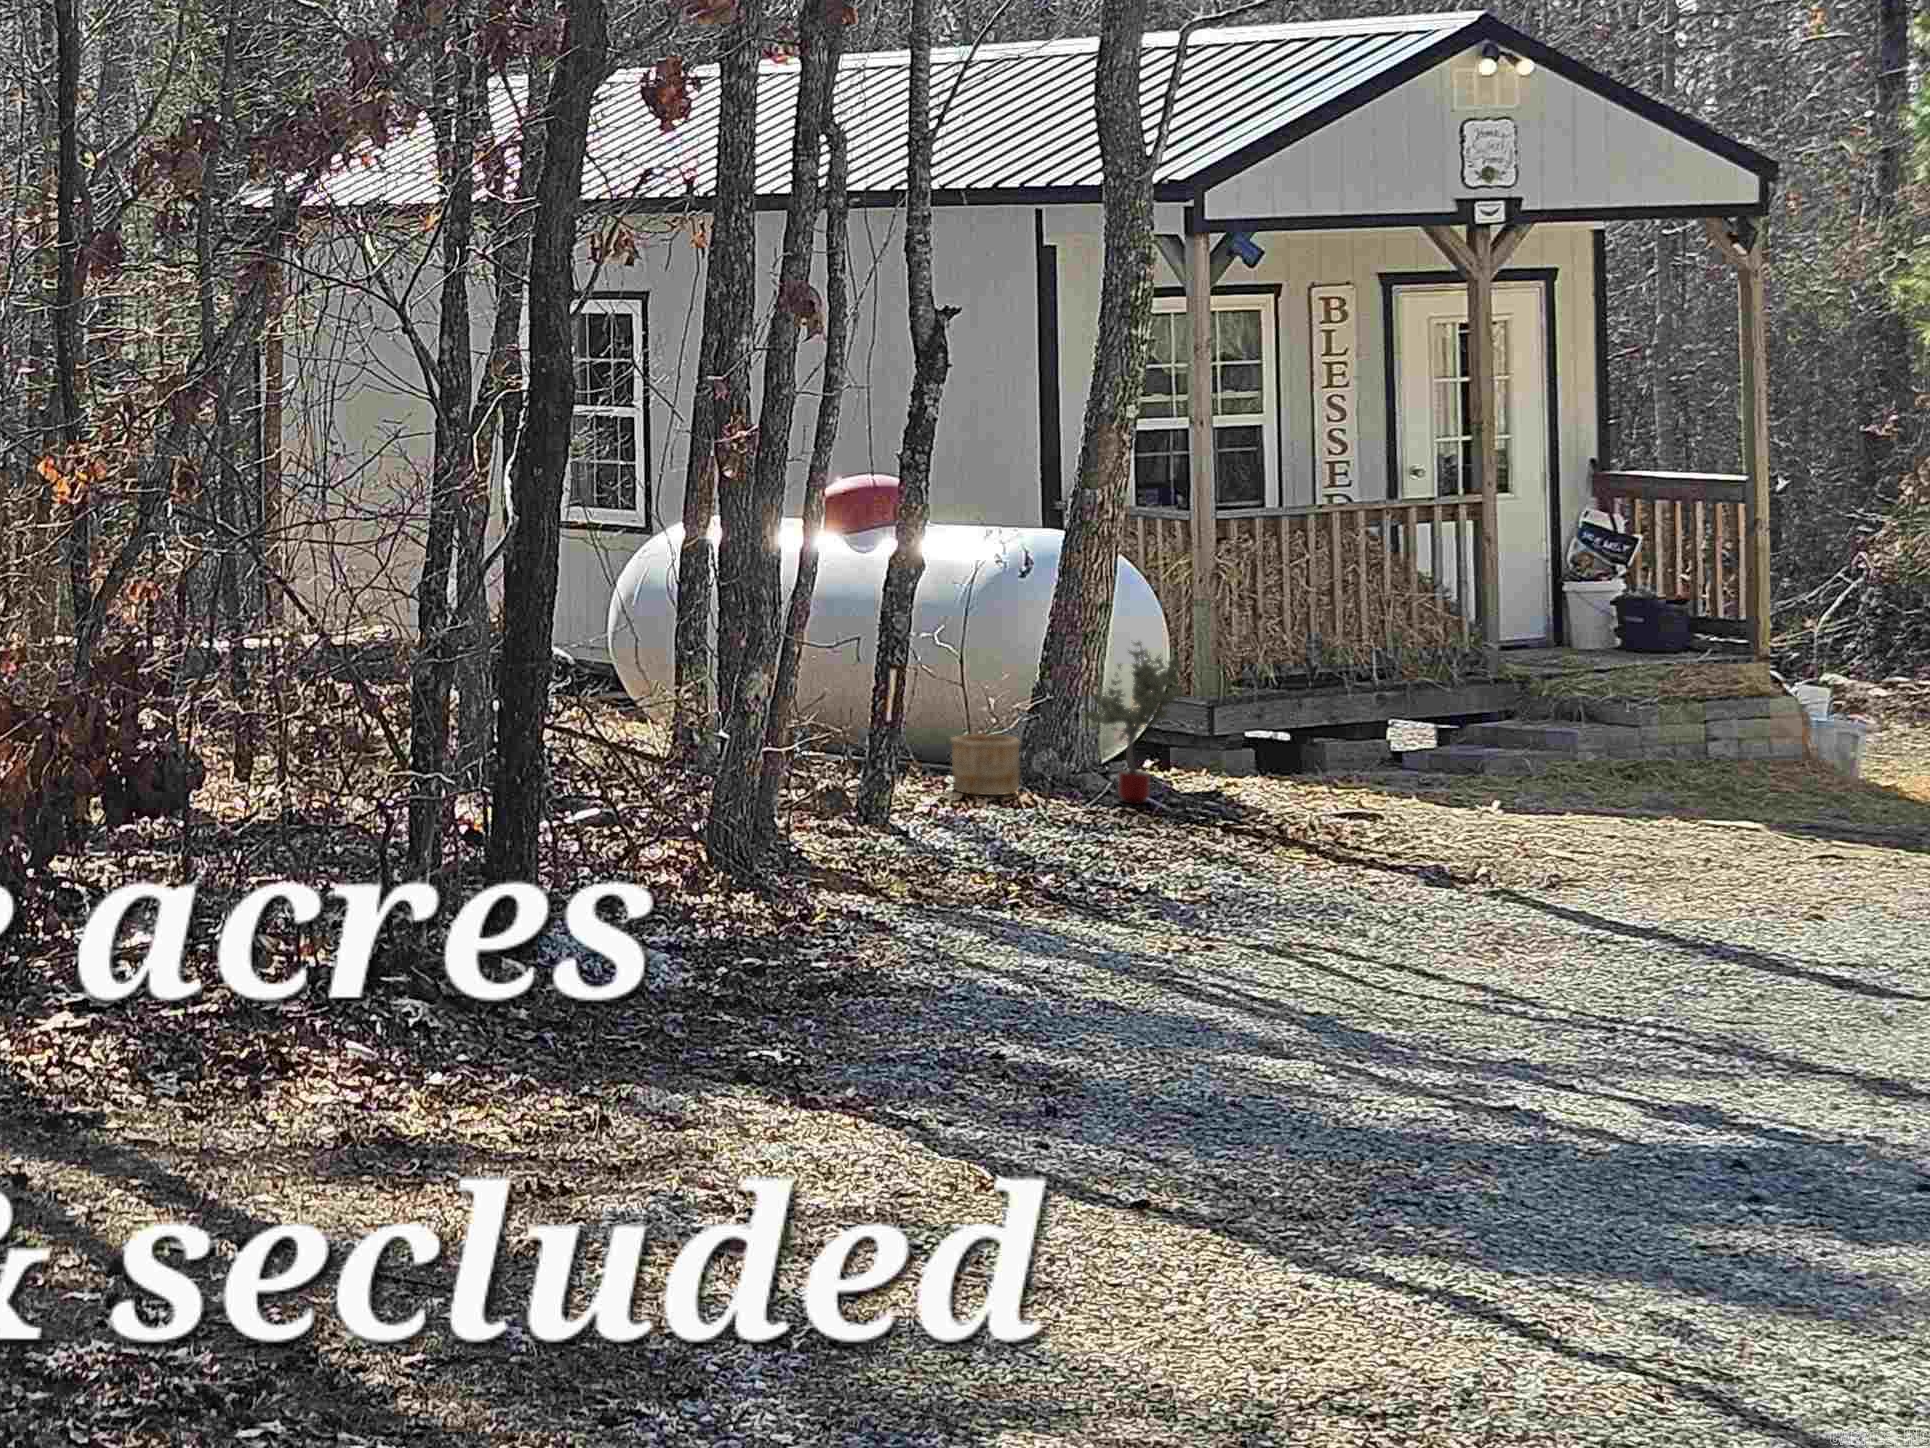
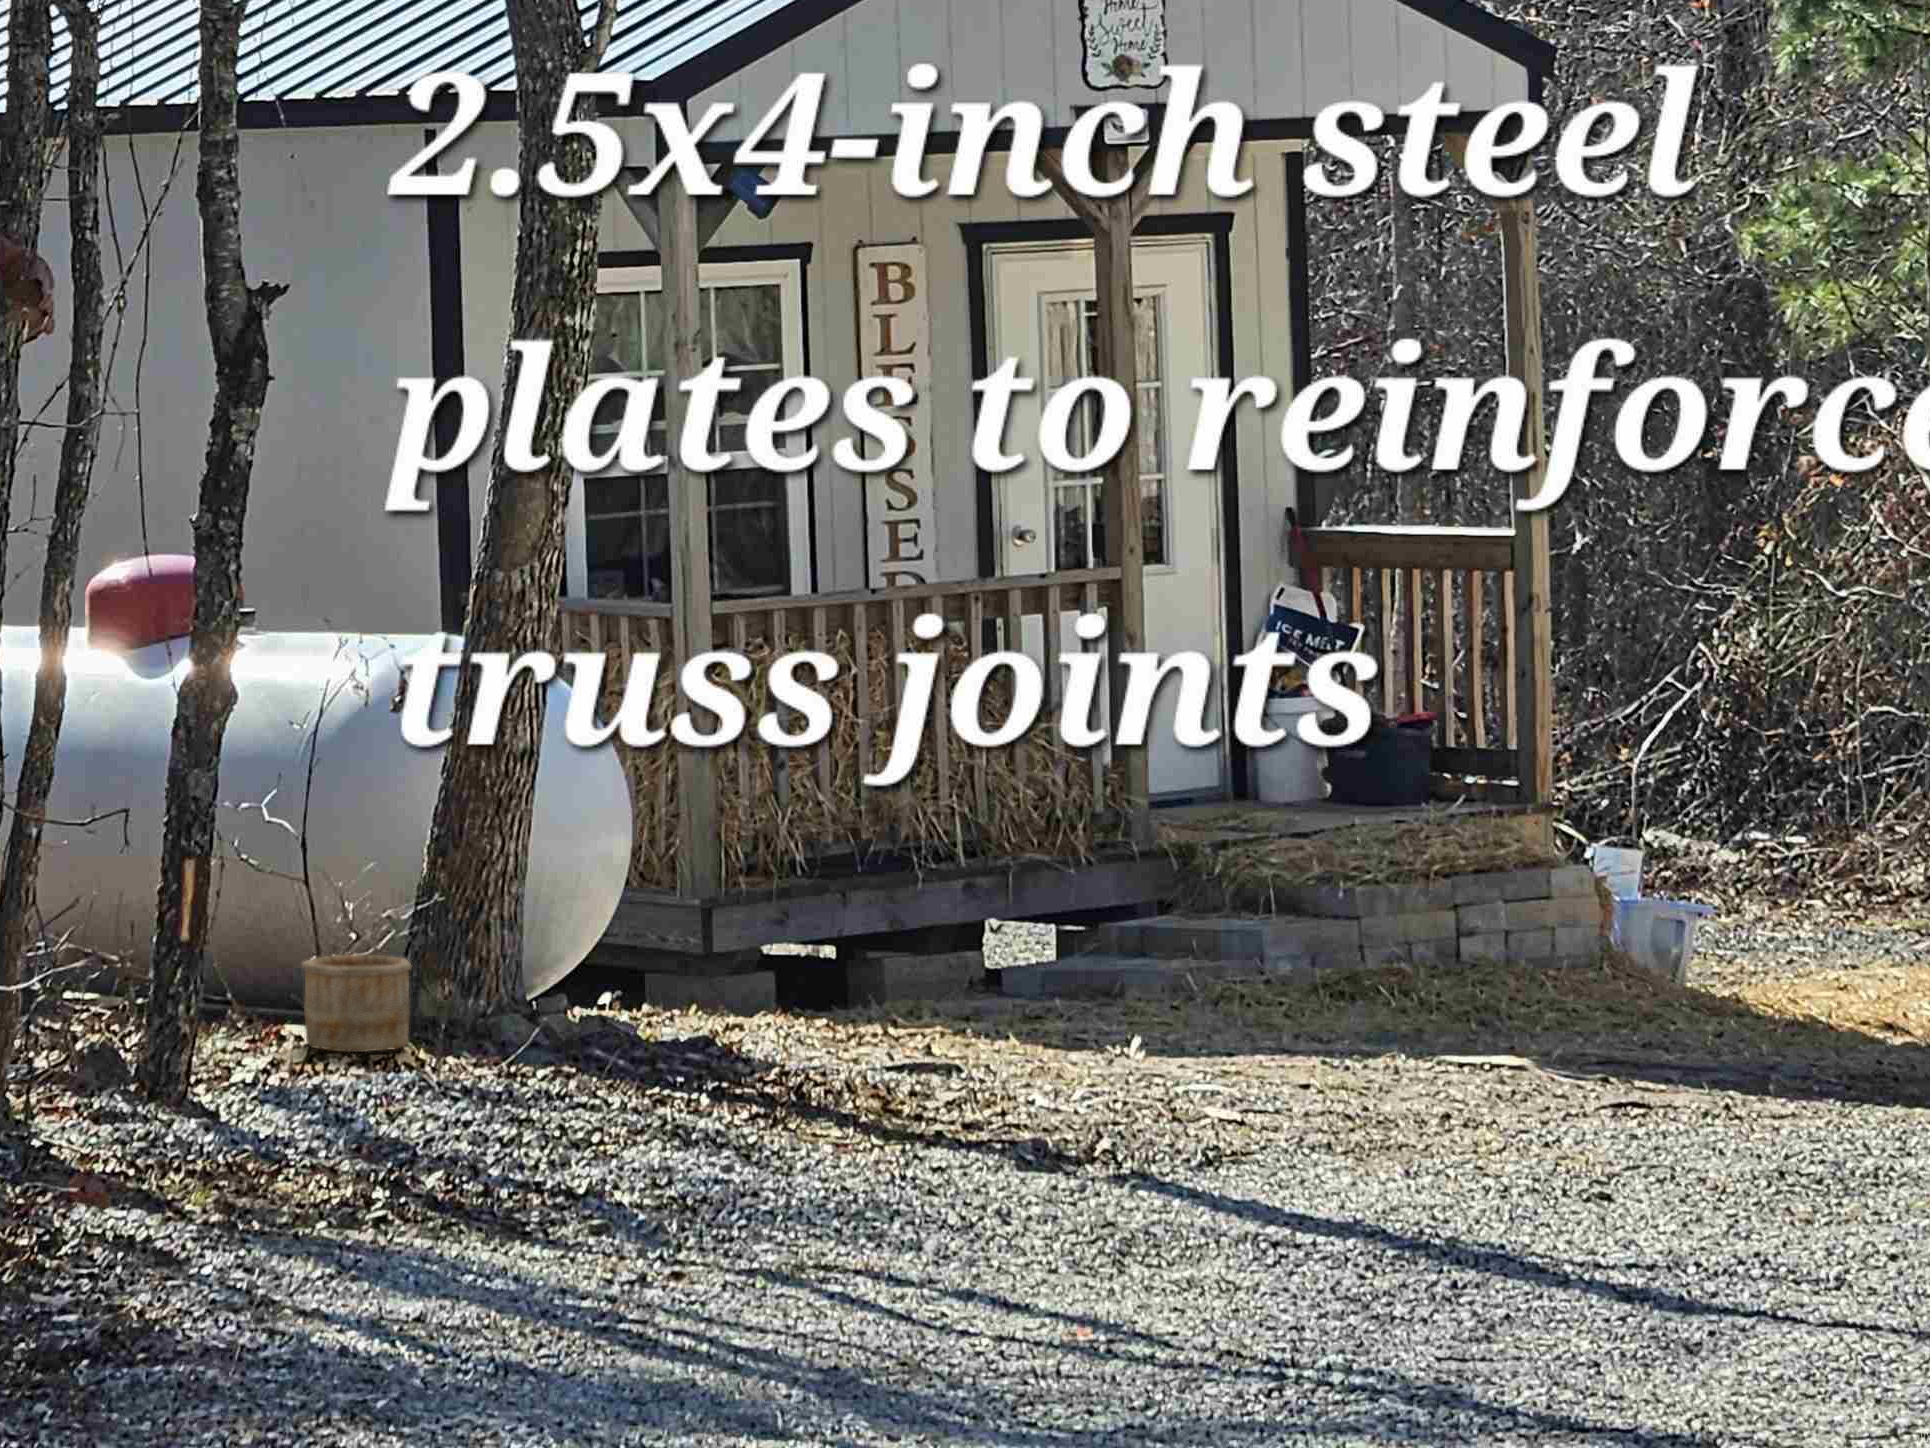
potted tree: present [1085,642,1183,804] -> none [506,799,666,1059]

